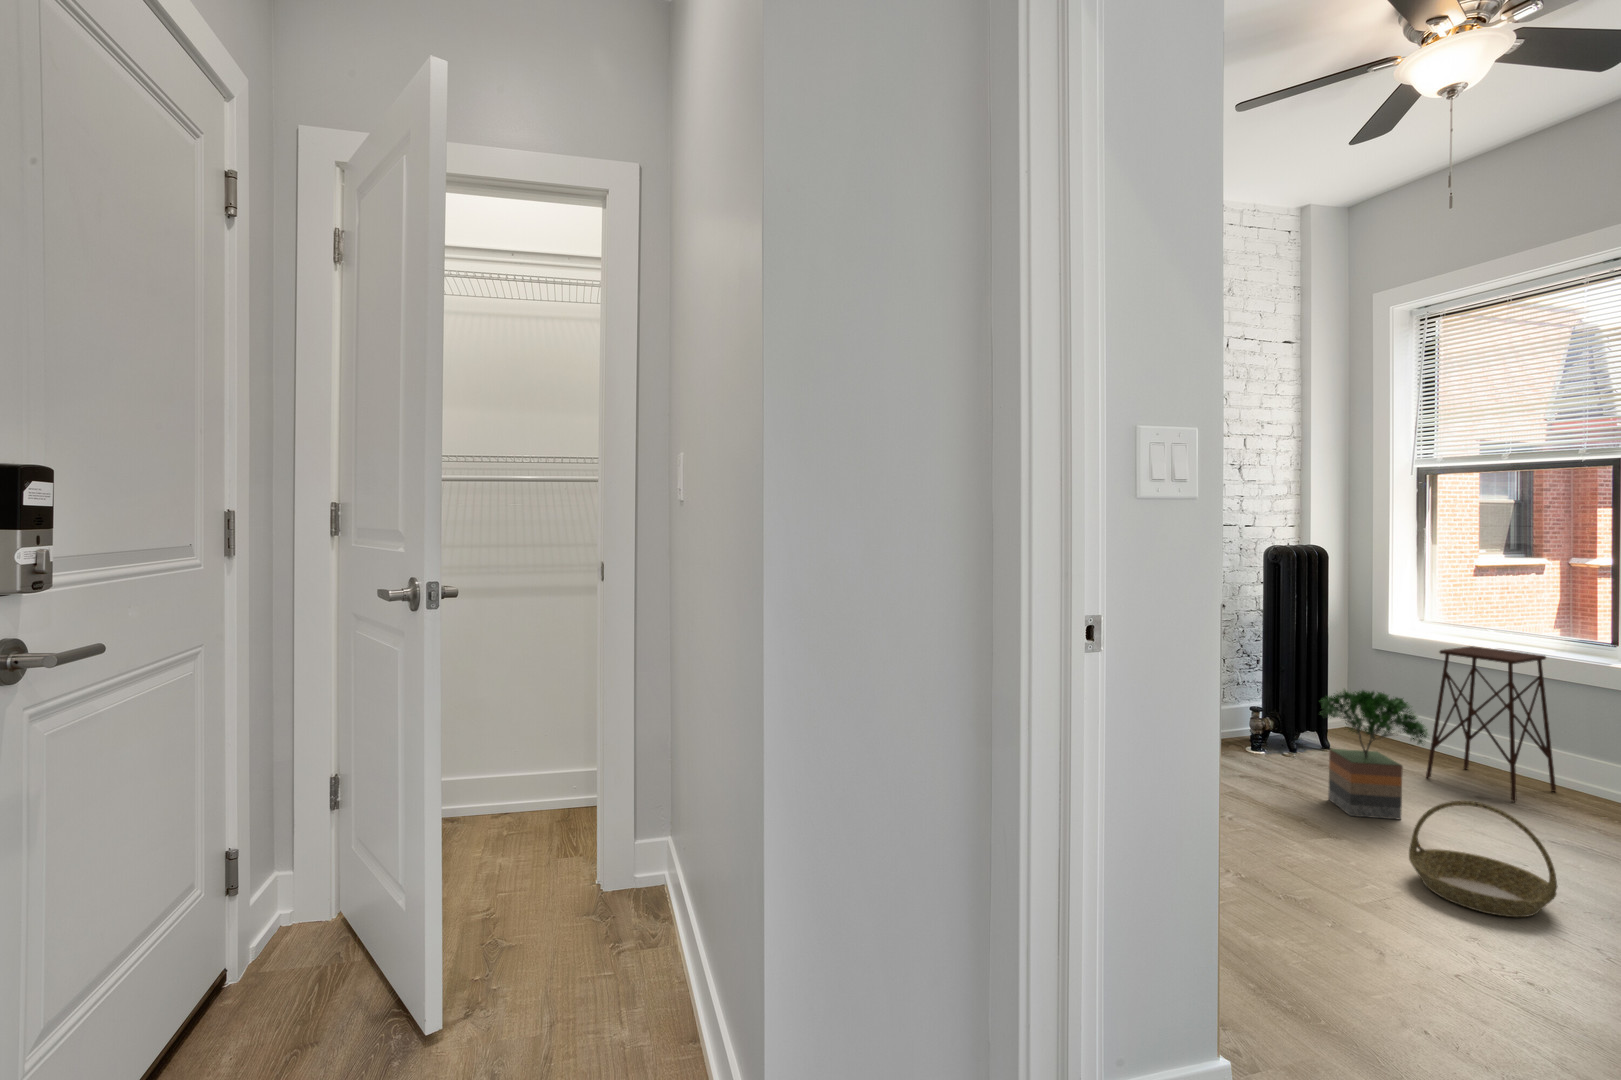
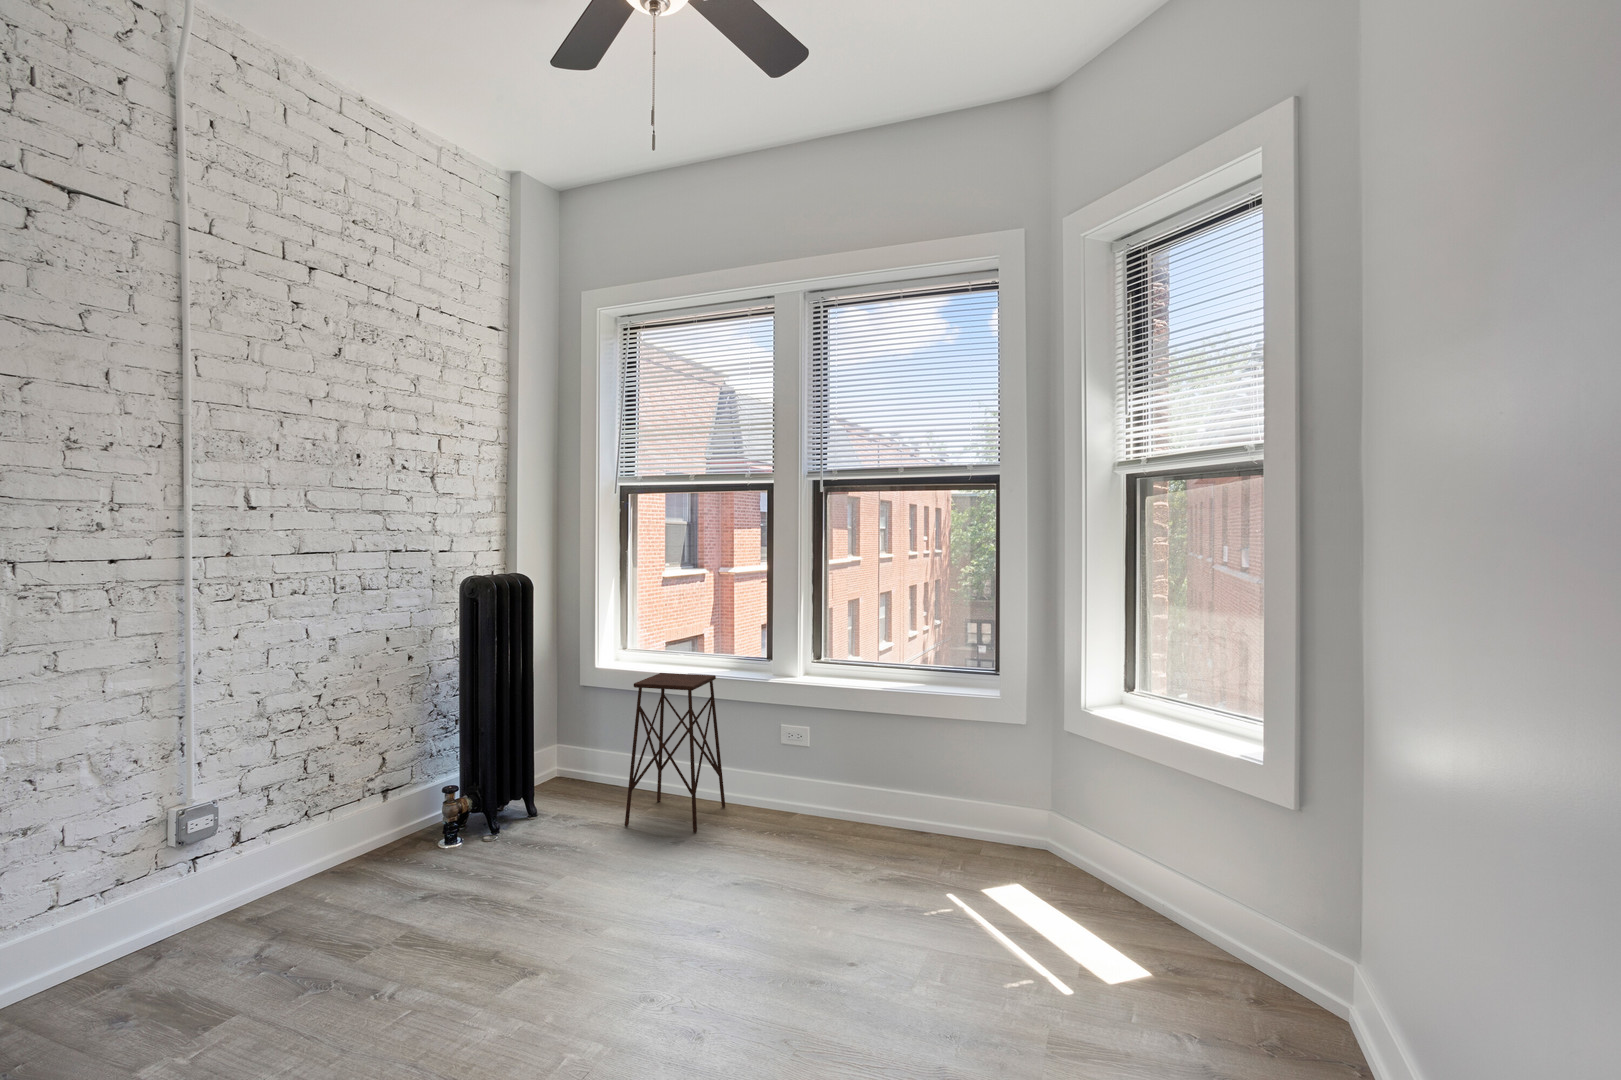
potted tree: present [1320,690,1428,819] -> none [508,748,623,918]
basket: present [1409,801,1558,917] -> none [597,885,730,1025]

